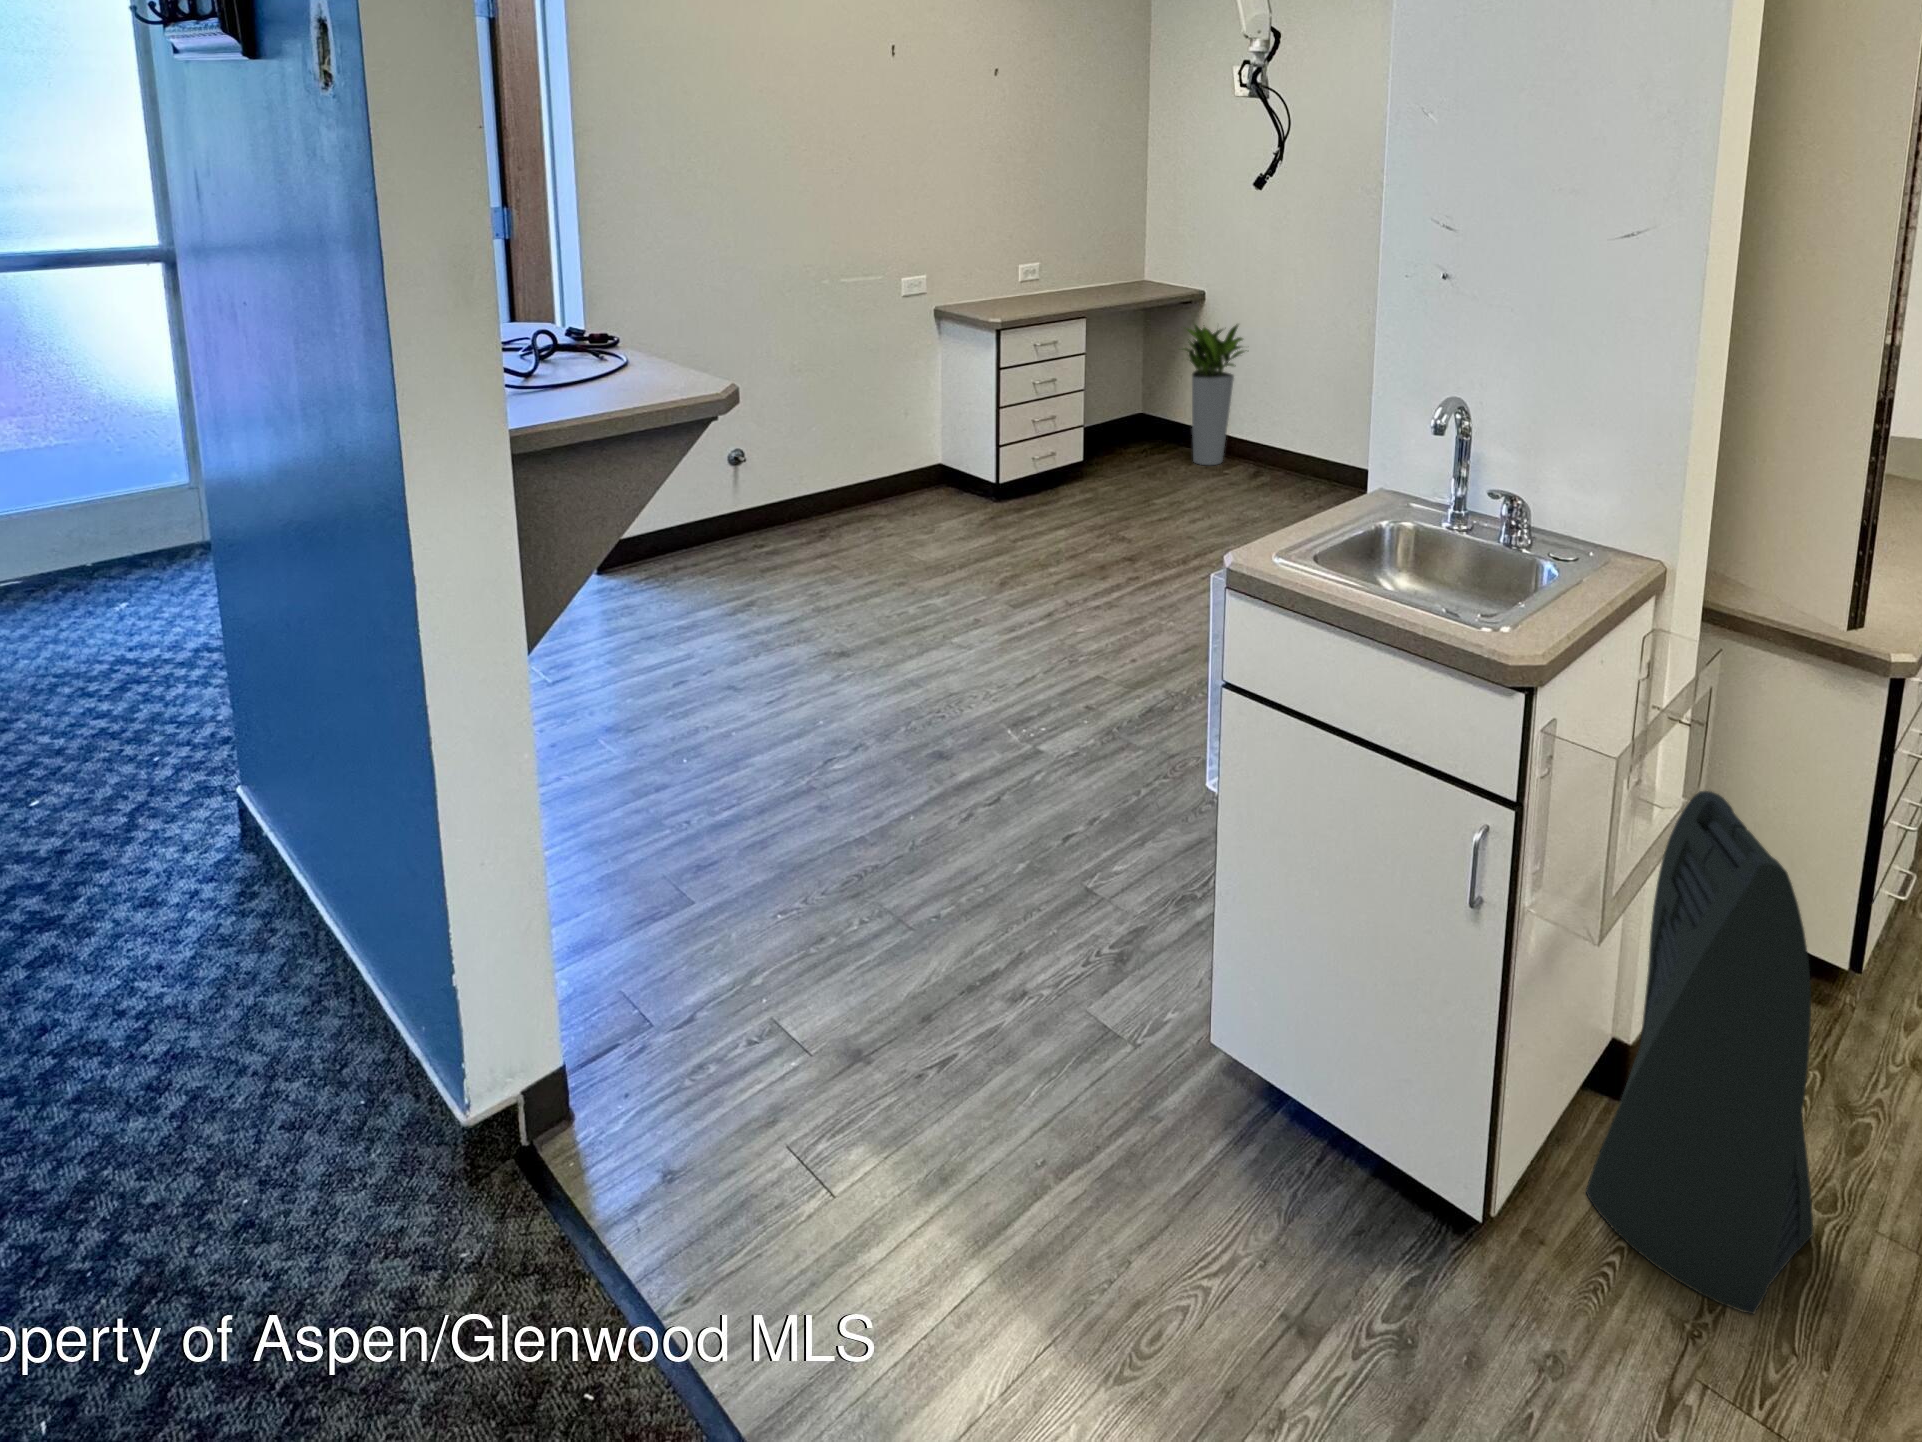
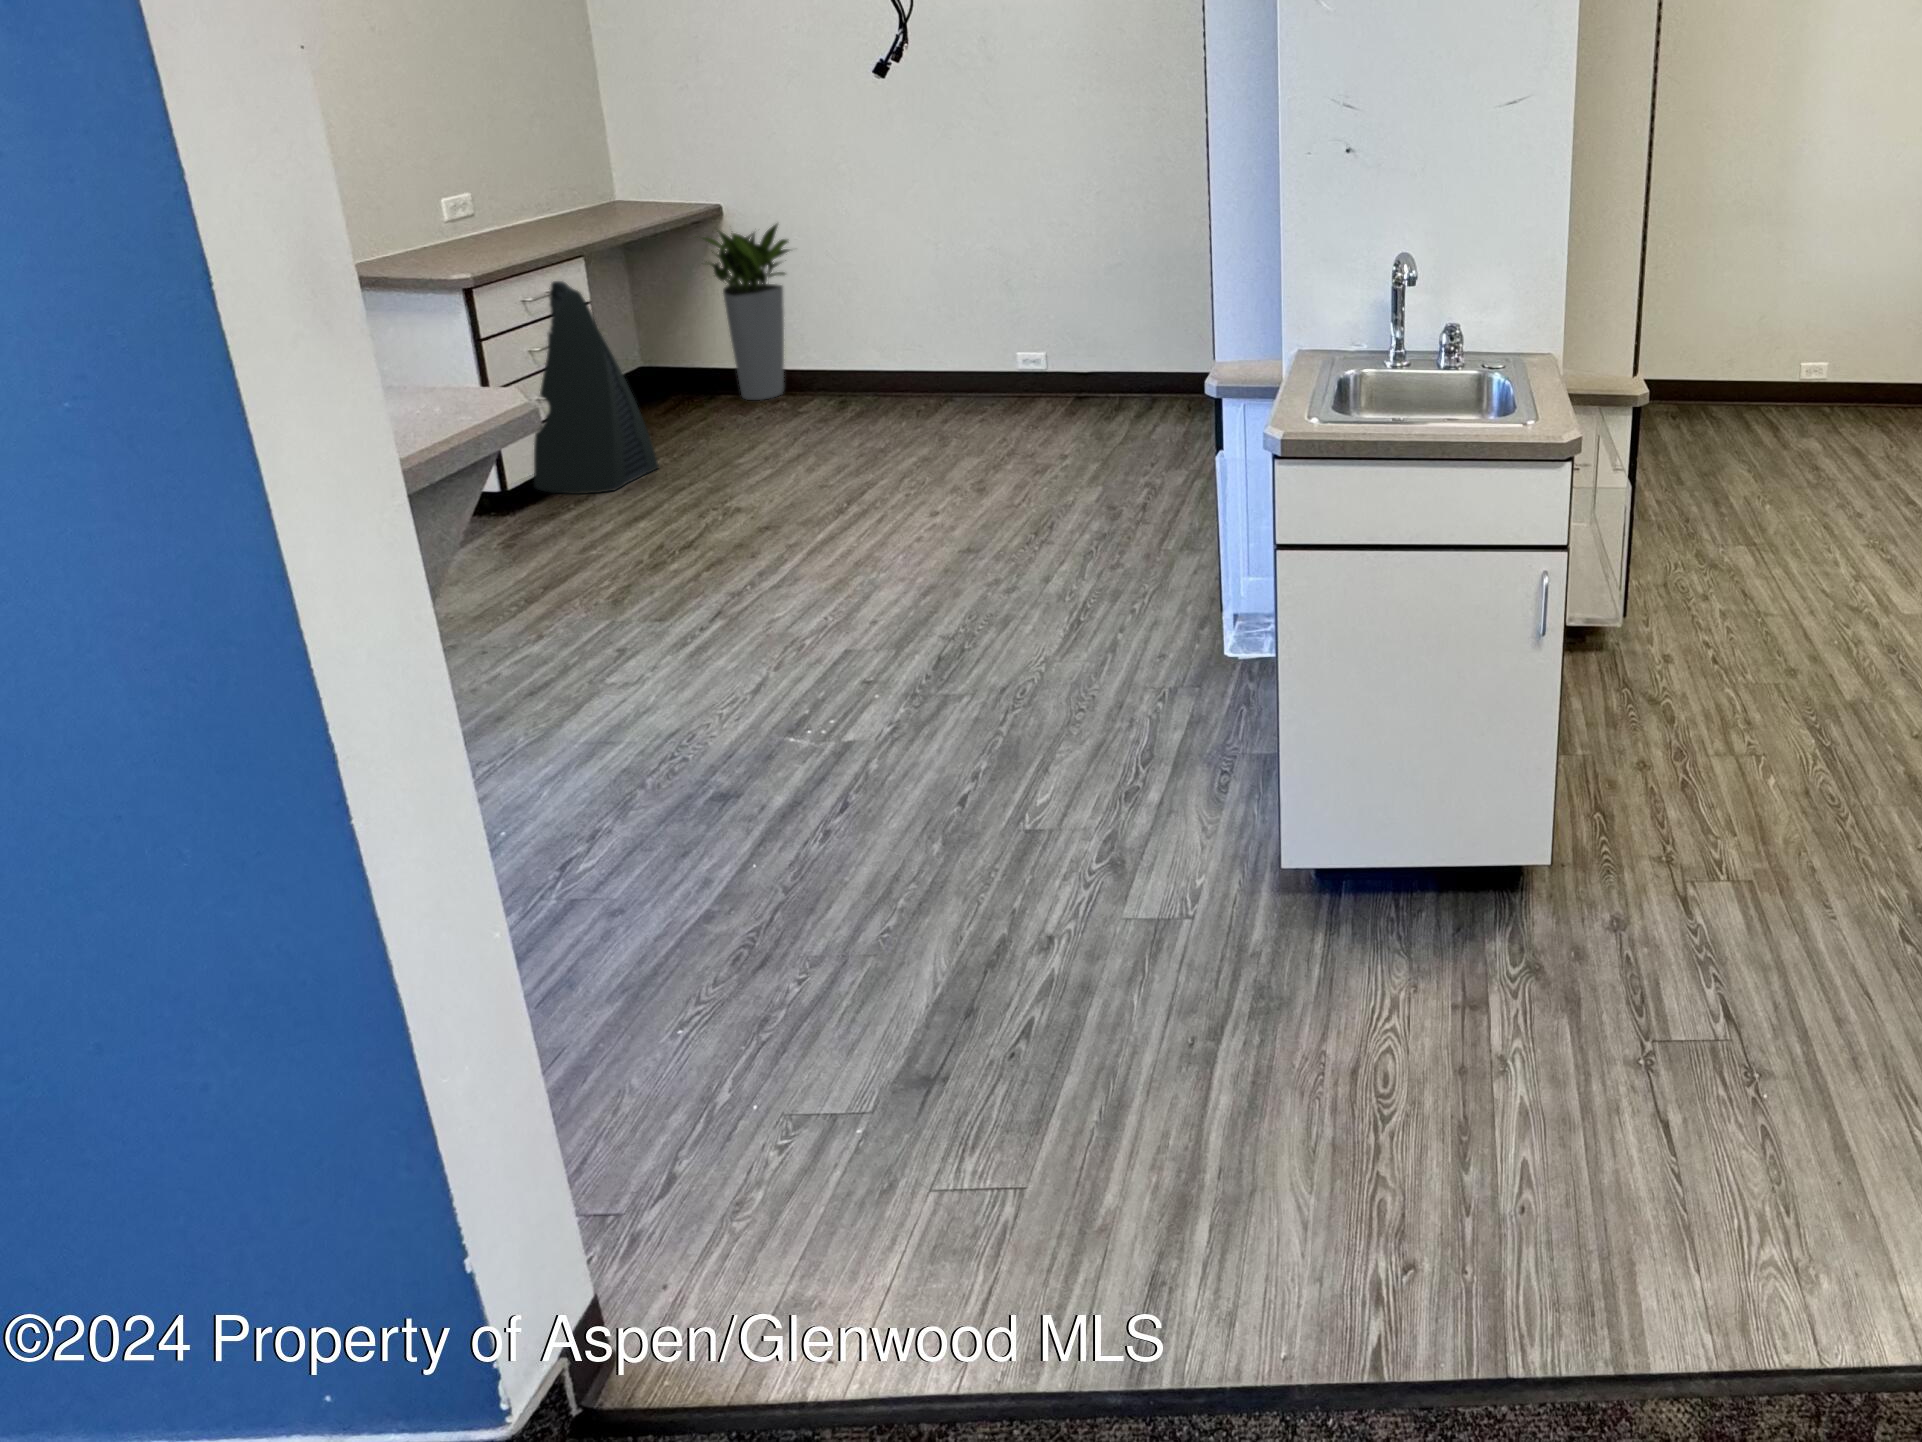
air purifier: present [1586,791,1814,1314] -> present [534,281,659,494]

